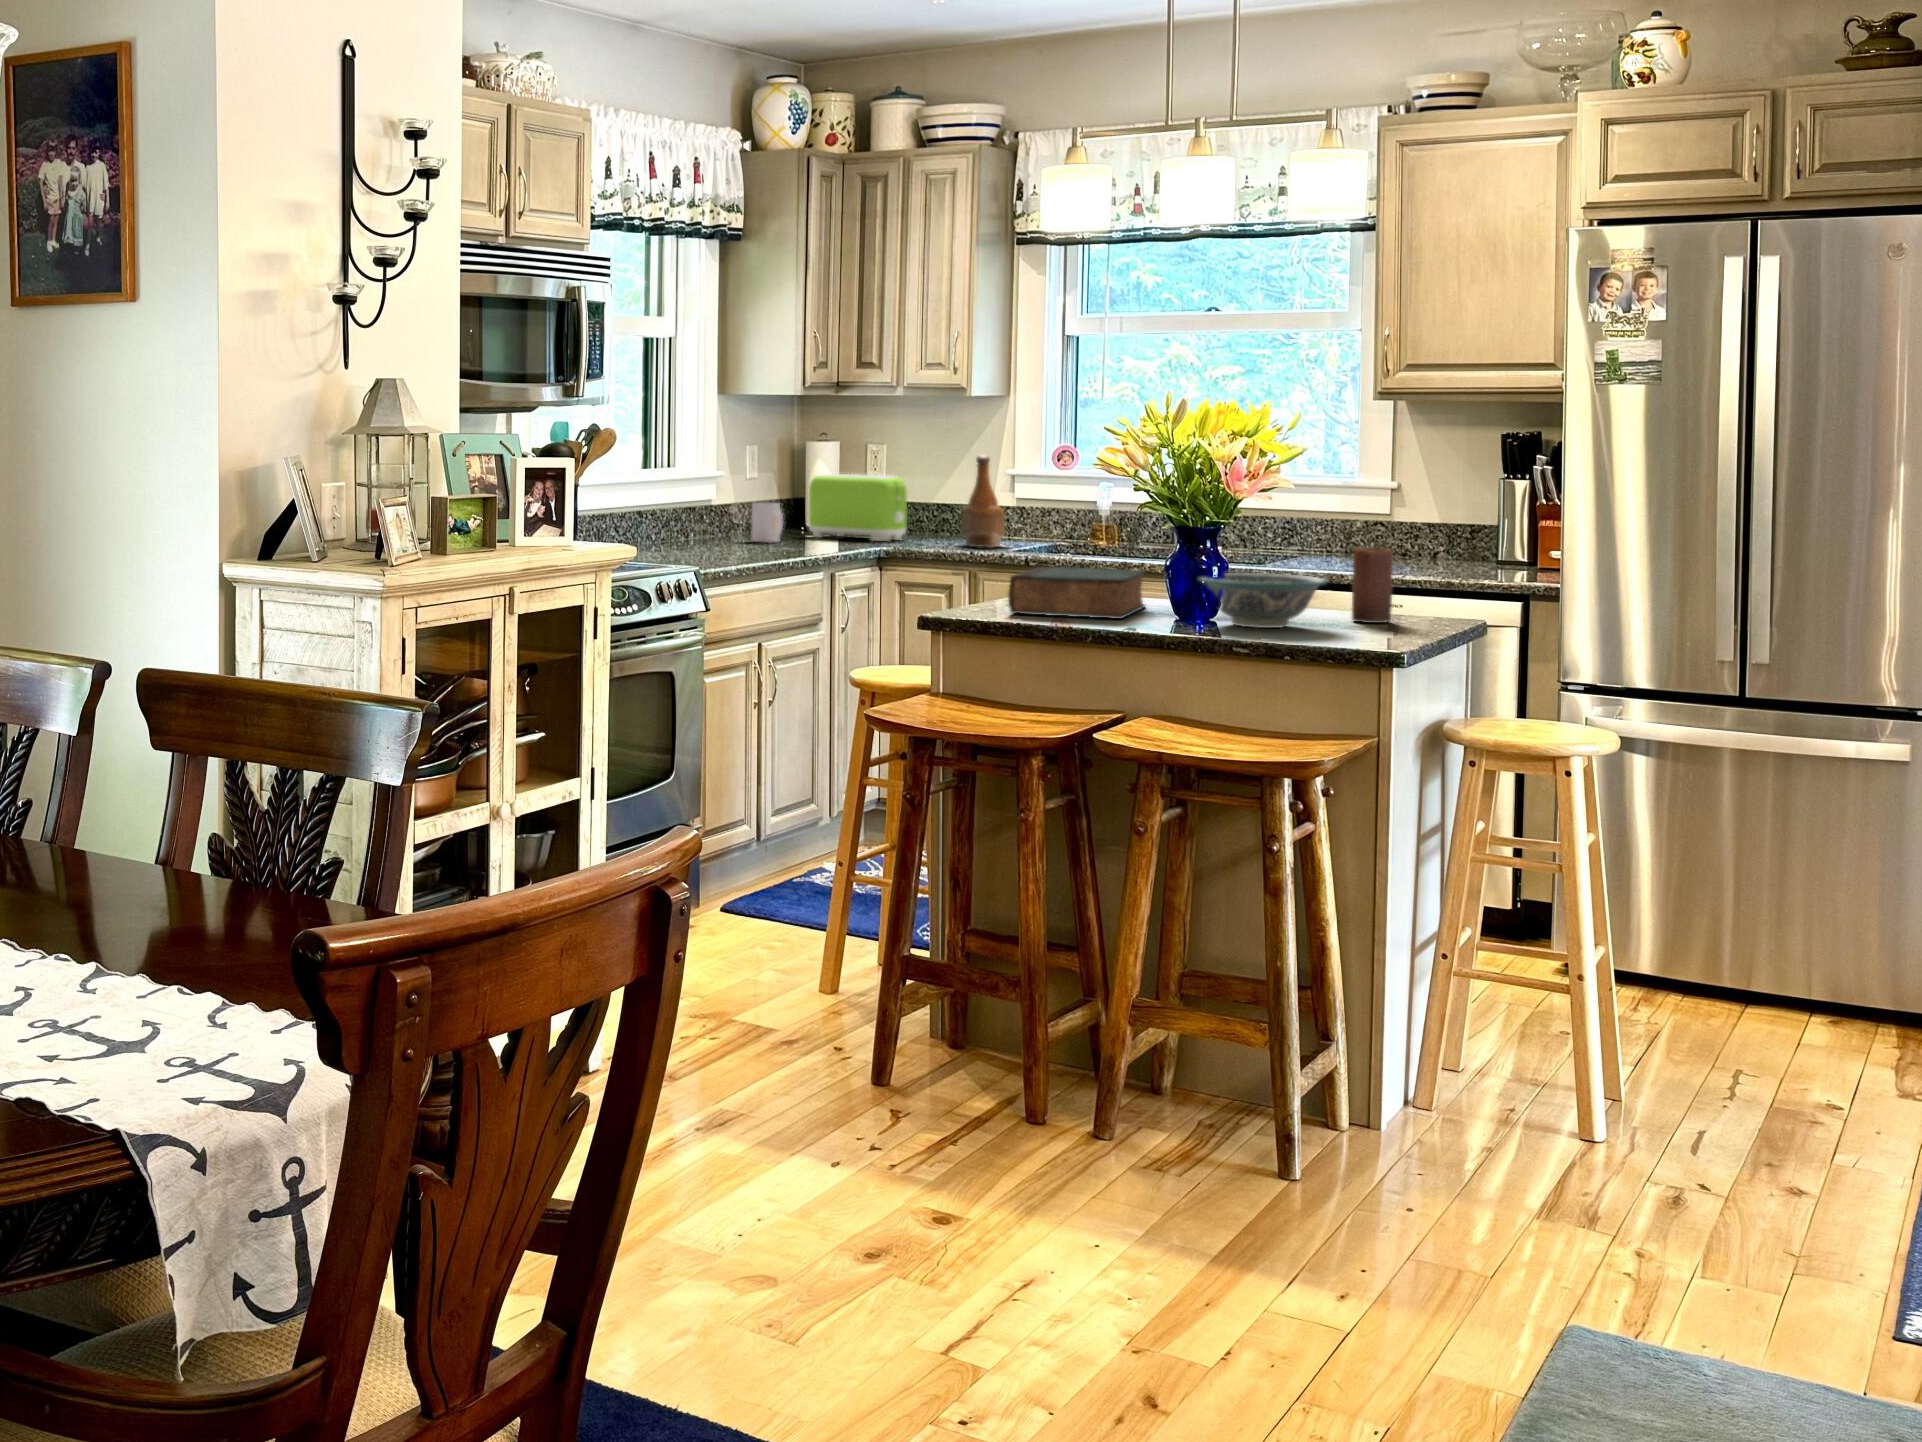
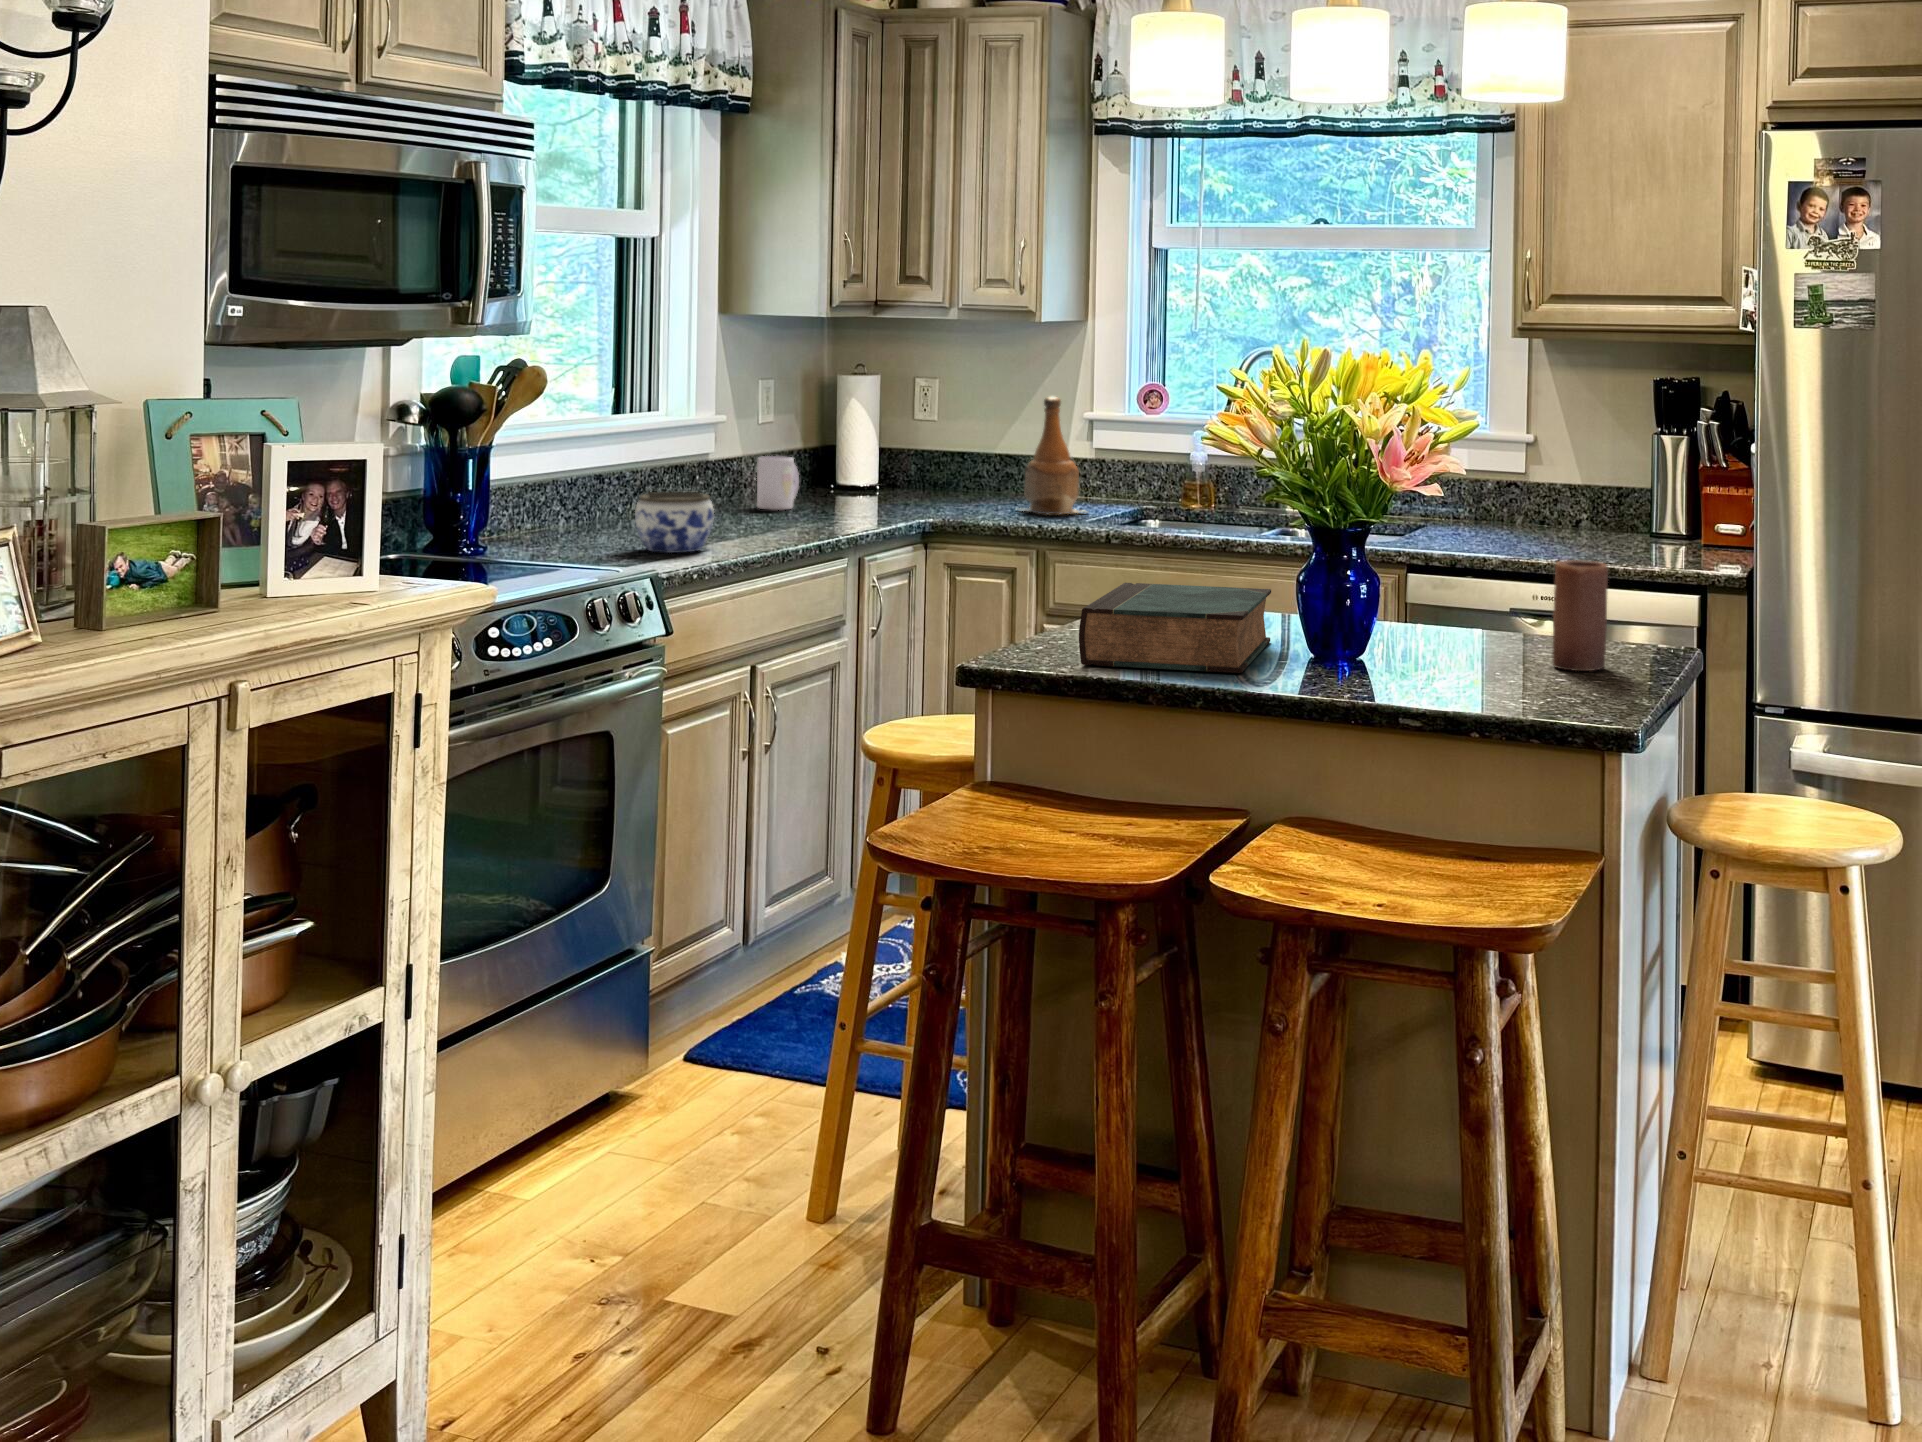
toaster: present [809,474,907,541] -> none [836,416,959,503]
jar: none [679,518,735,561] -> present [635,492,714,553]
bowl: present [1199,573,1327,628] -> none [1346,600,1529,689]

